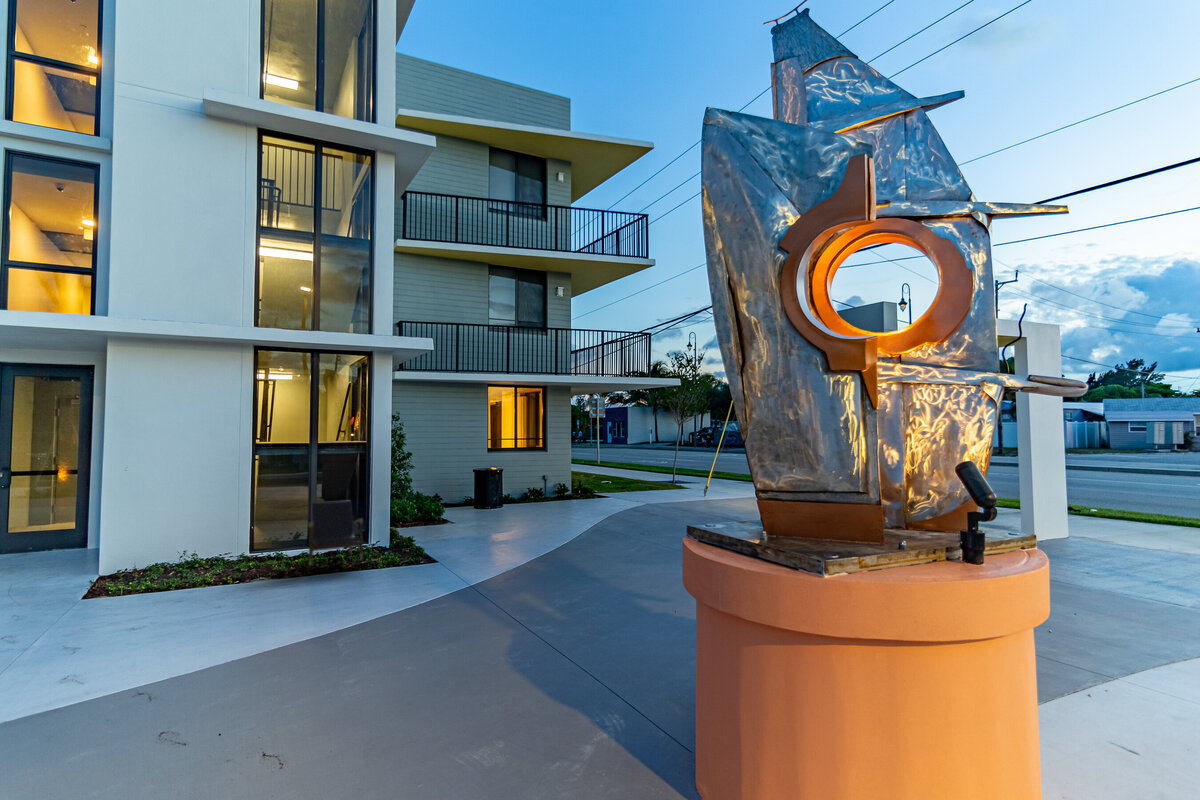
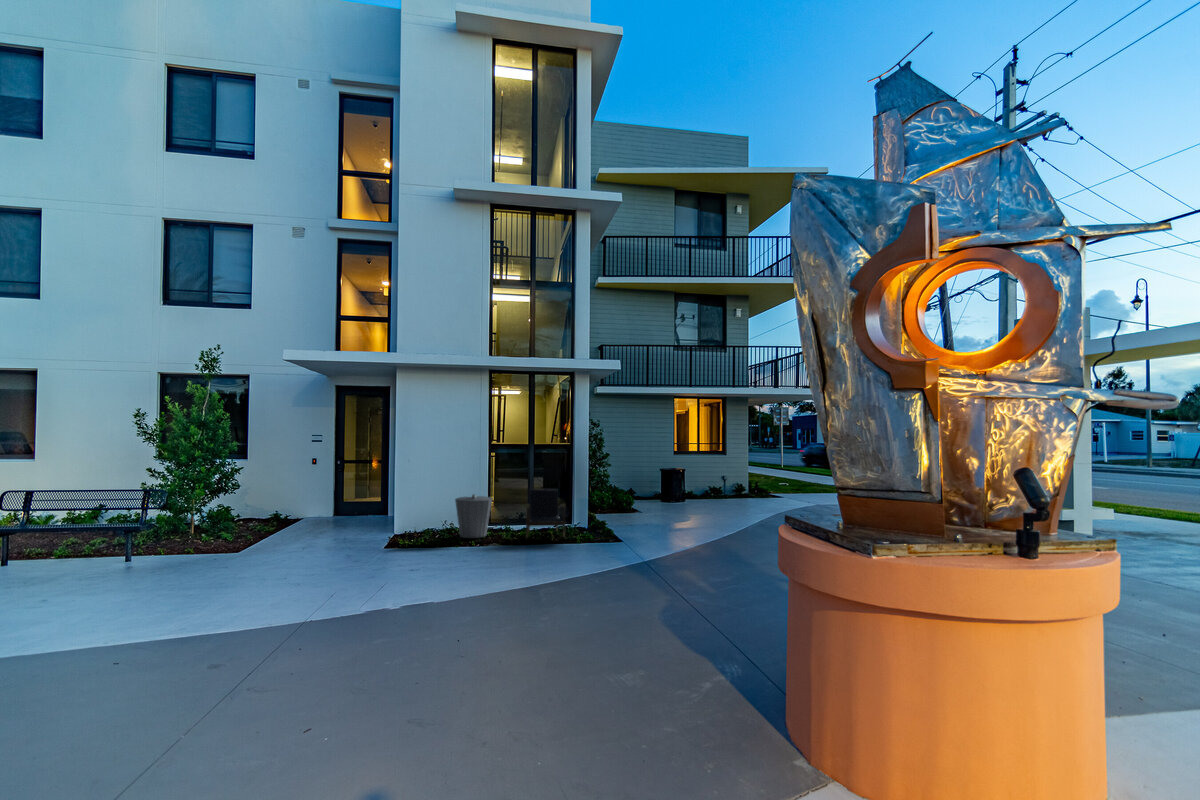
trash can: none [203,513,260,573] -> present [455,494,492,538]

